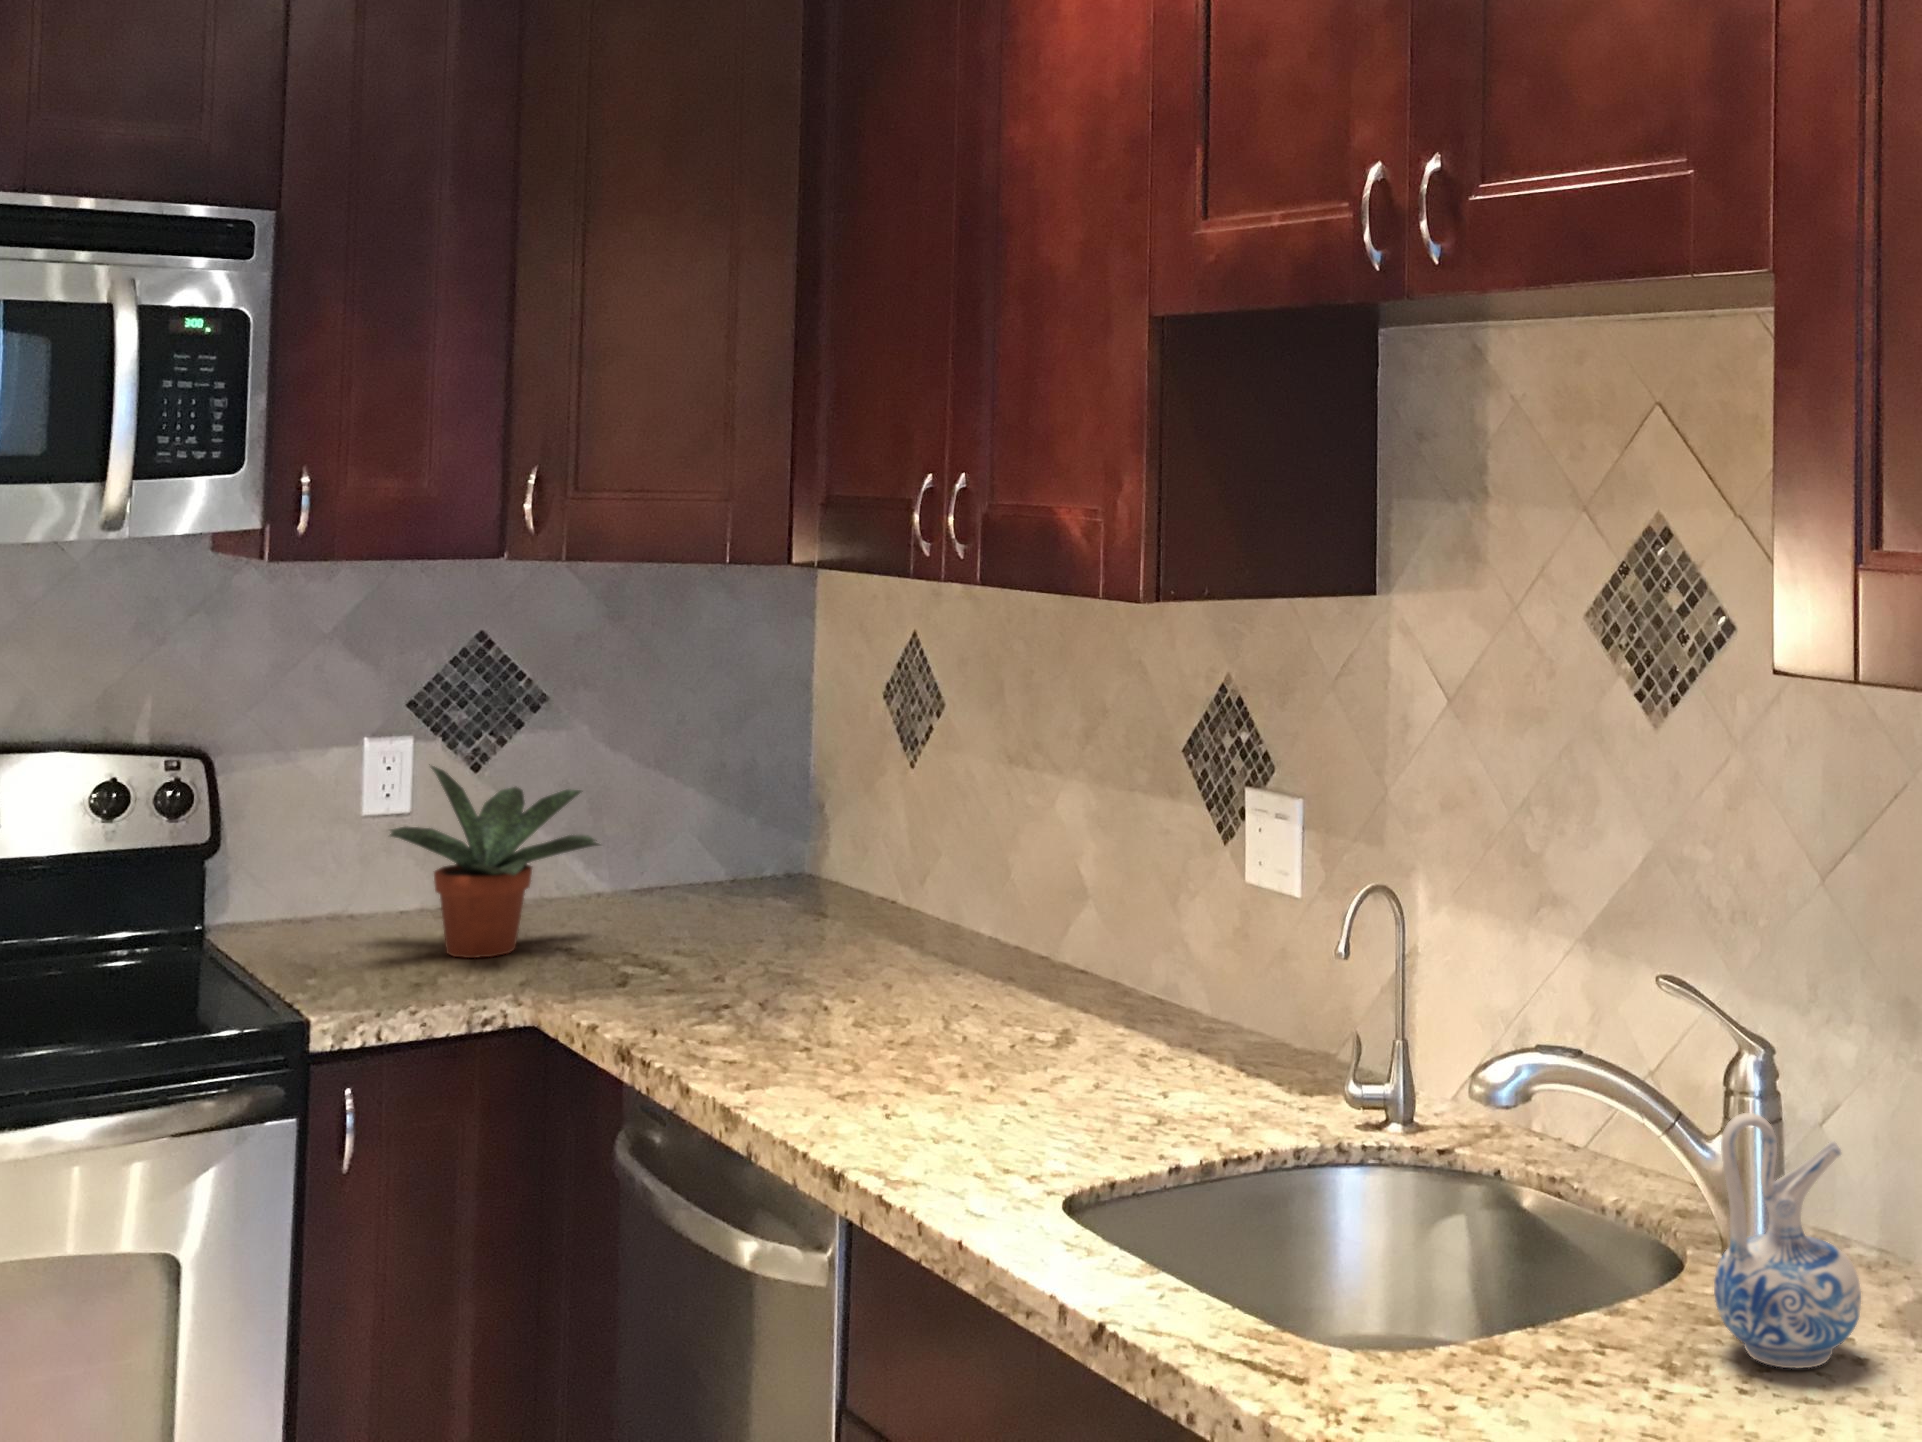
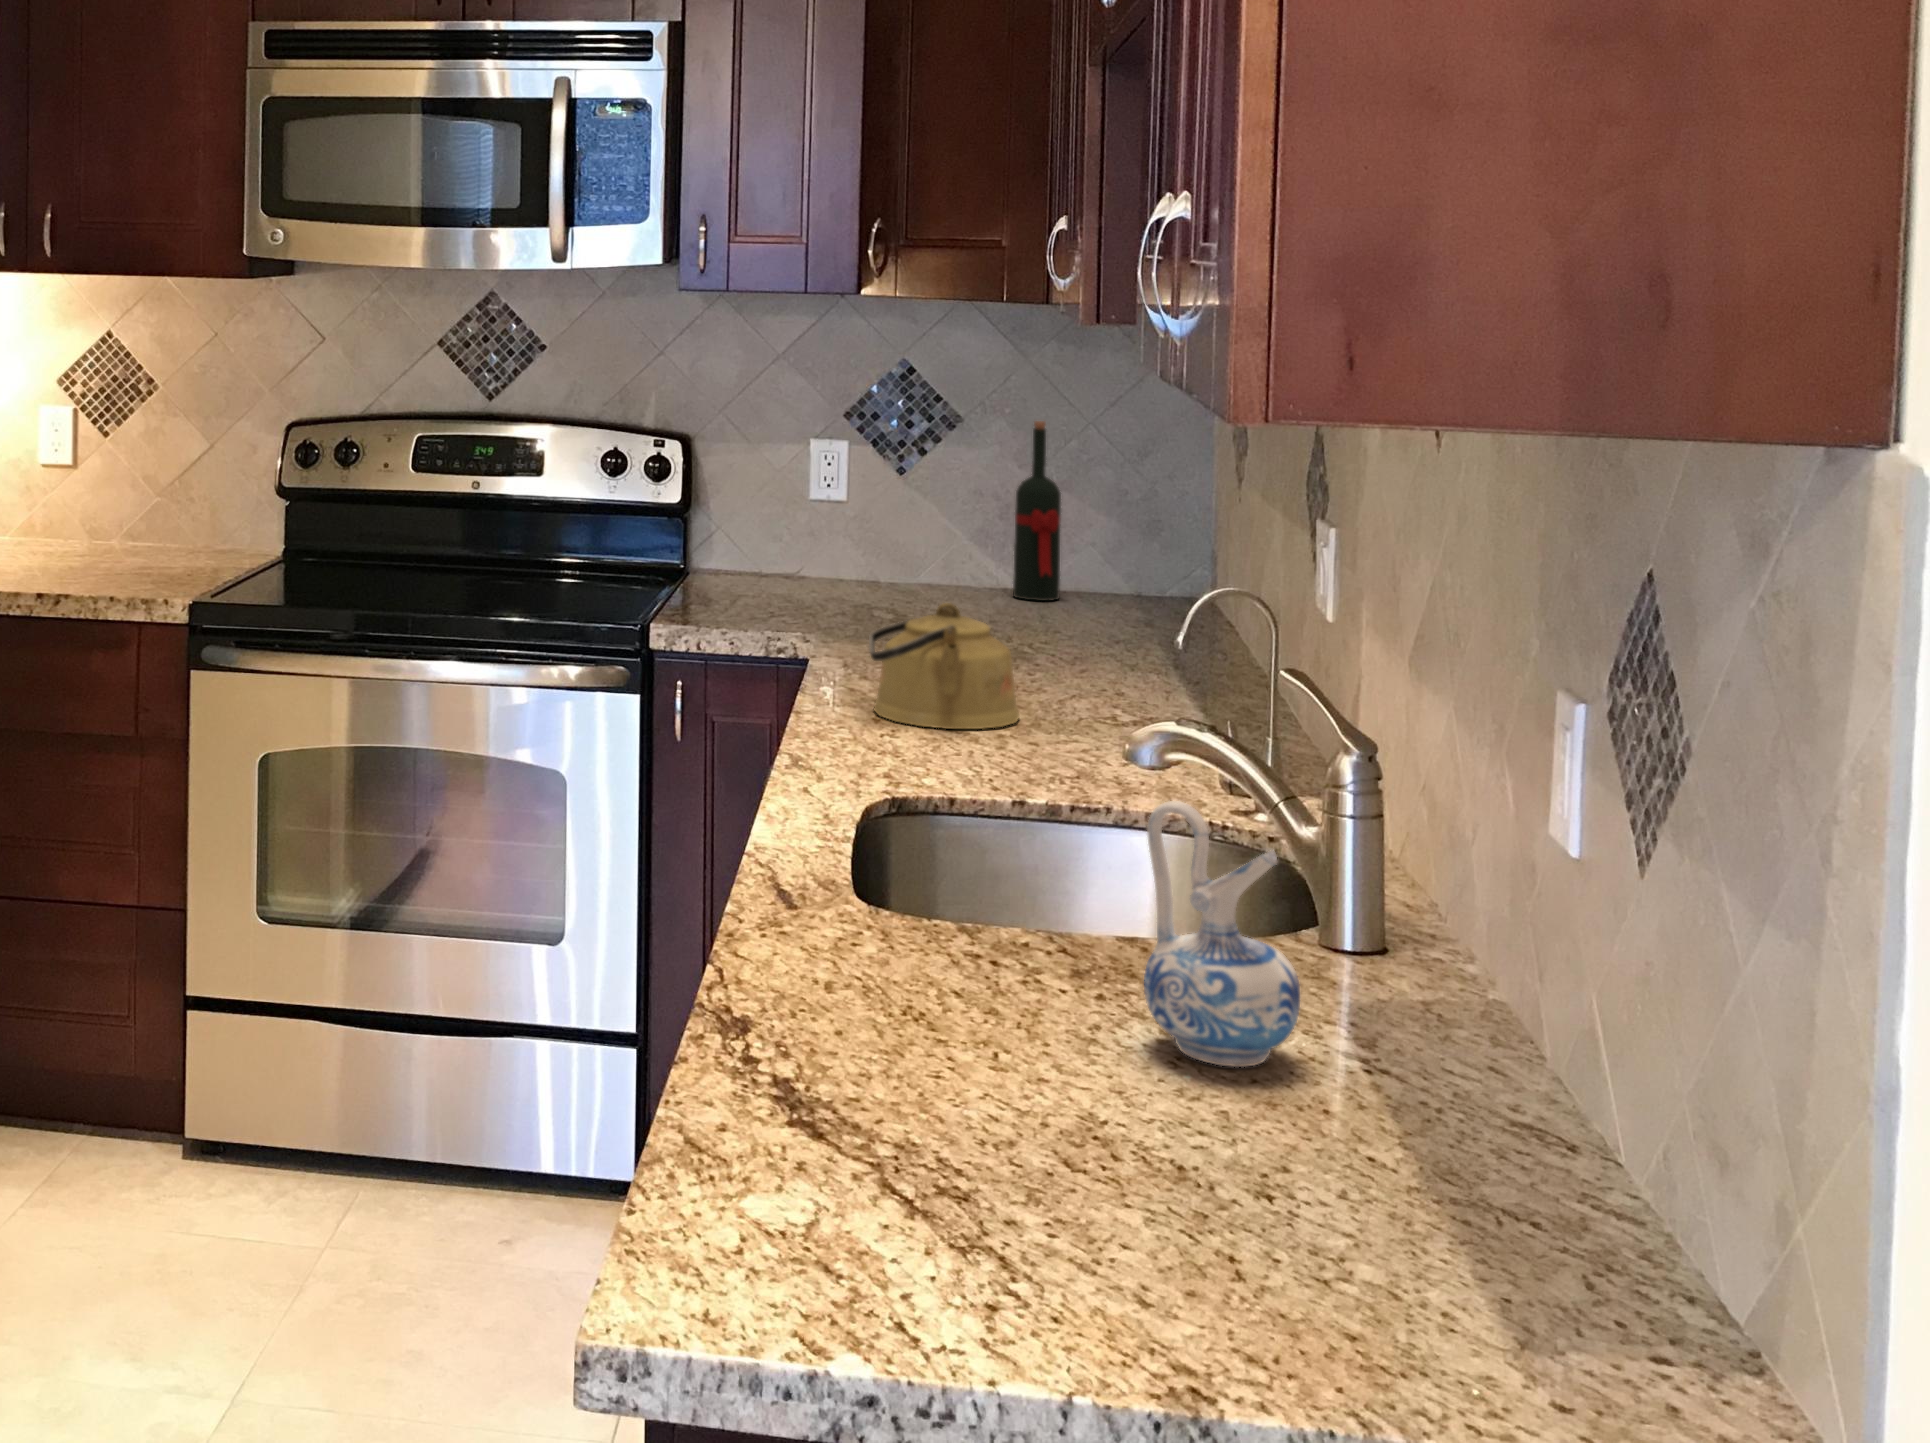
wine bottle: none [620,695,681,907] -> present [1013,421,1061,601]
potted plant: present [390,766,600,958] -> none [762,455,950,612]
kettle: none [756,932,948,1085] -> present [869,603,1020,729]

